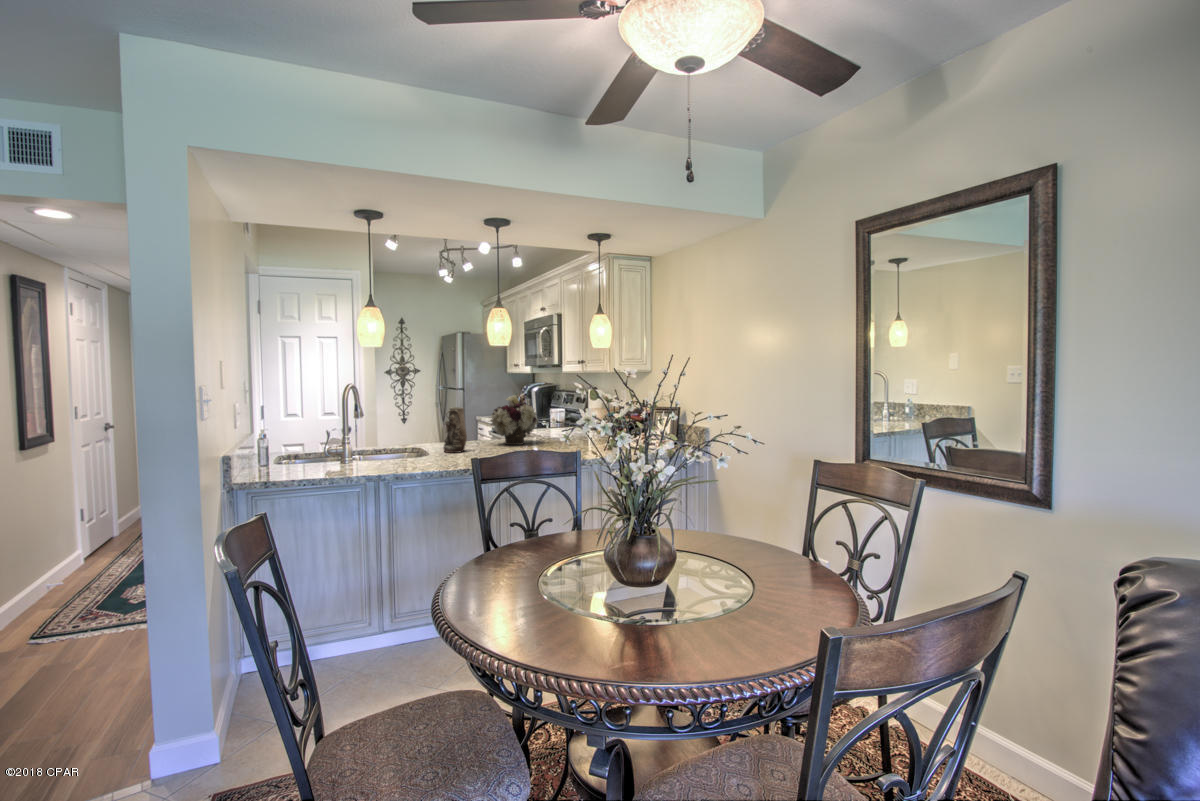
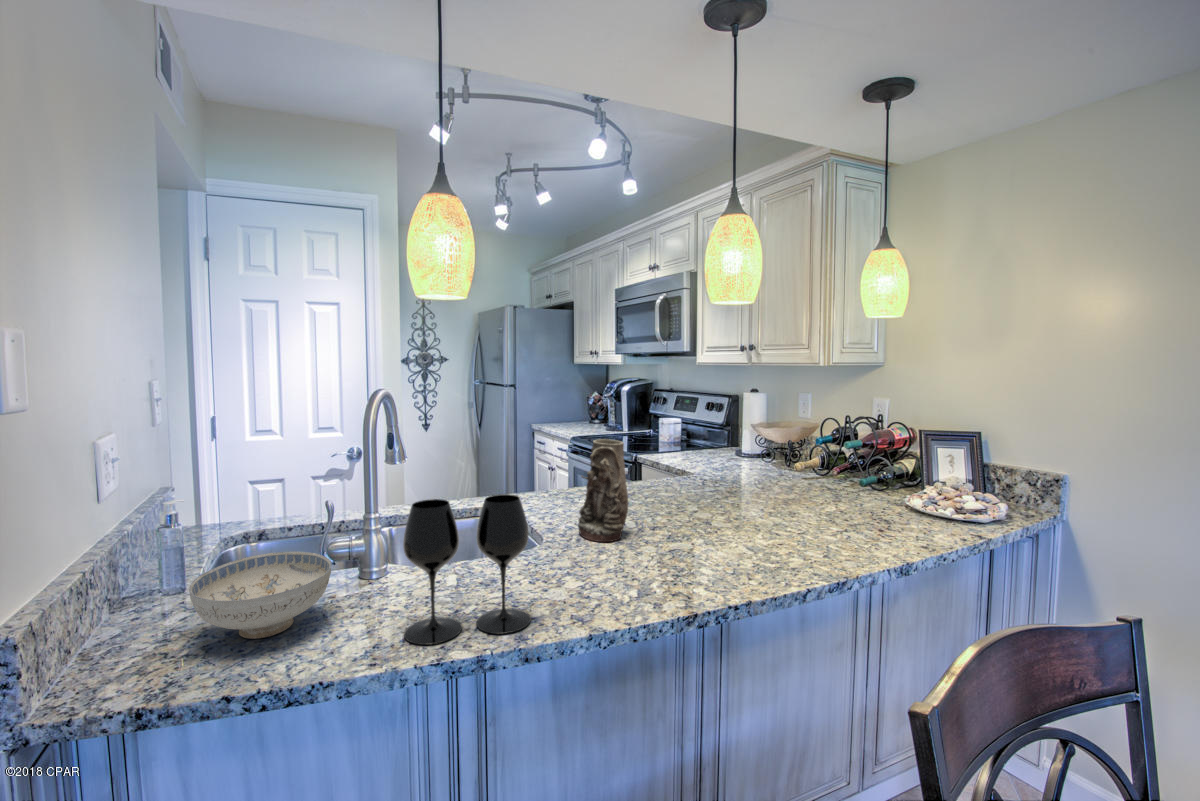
flower arrangement: present [490,395,538,445] -> none [645,409,731,506]
wine glass: none [353,419,400,468] -> present [403,494,531,645]
ceramic bowl: none [281,443,329,467] -> present [189,551,332,639]

